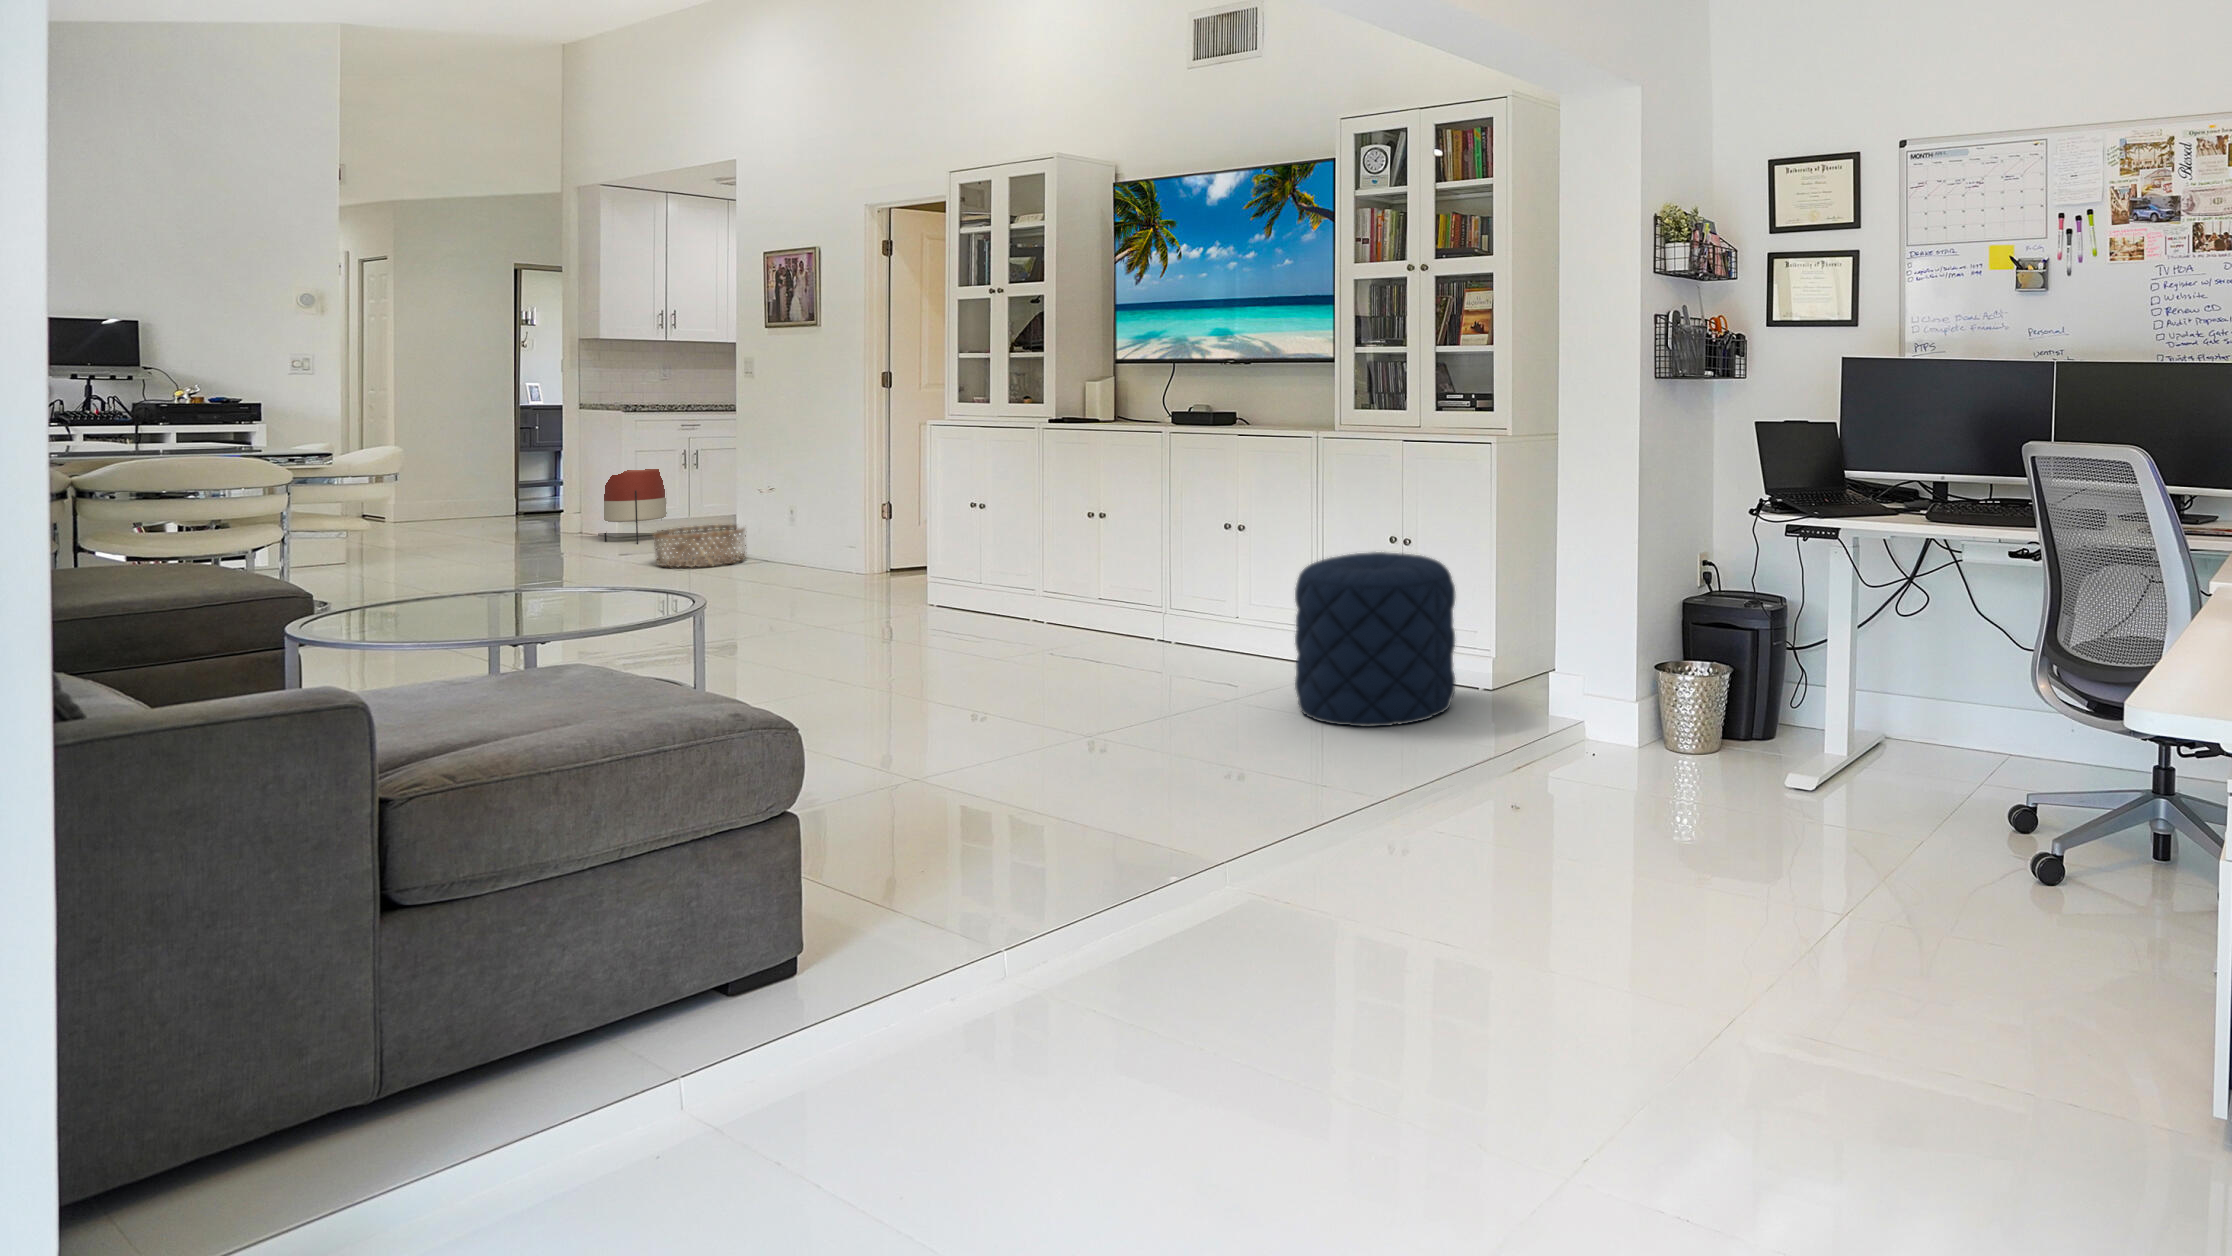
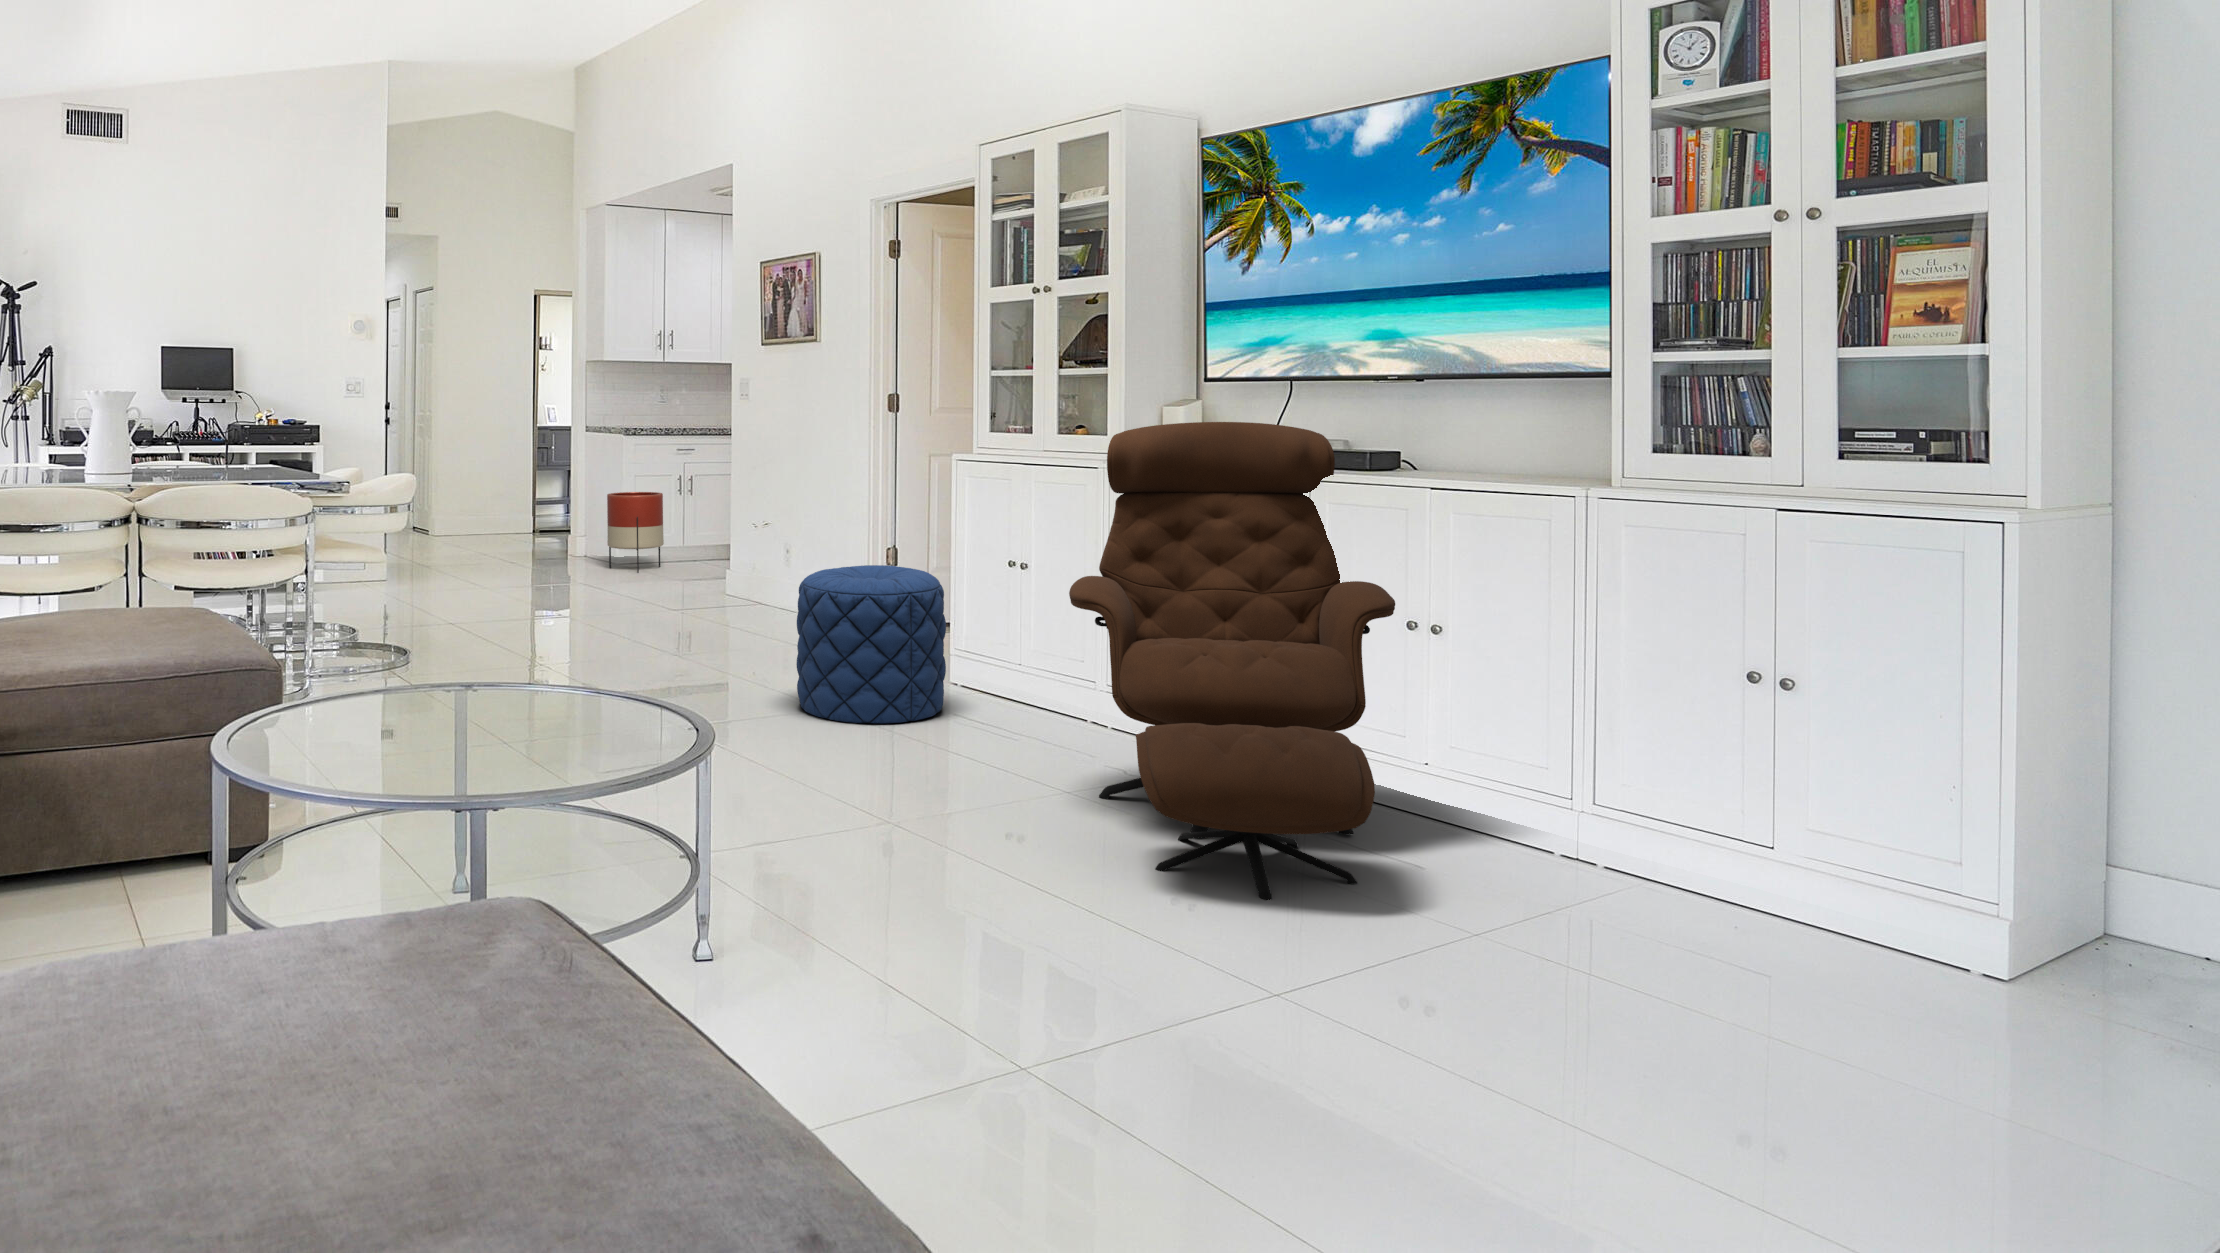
lounge chair: none [990,392,1217,712] -> present [1069,422,1395,900]
basket: present [653,525,746,567] -> none [656,559,743,606]
pouf: present [1295,552,1455,727] -> present [796,565,946,723]

